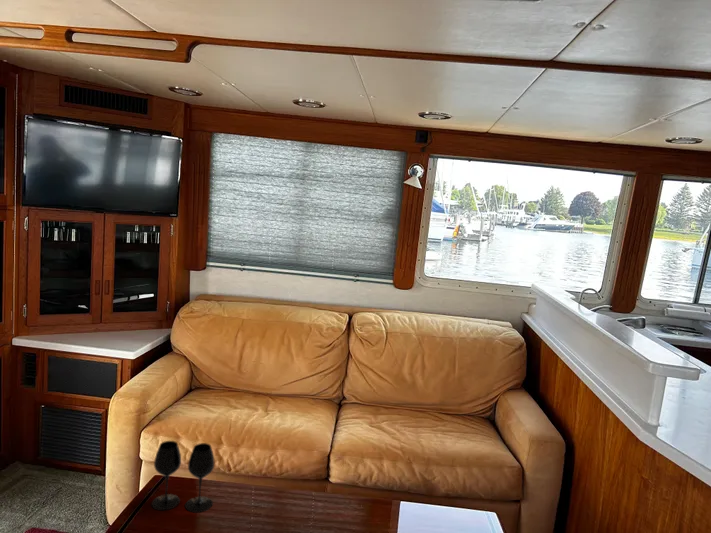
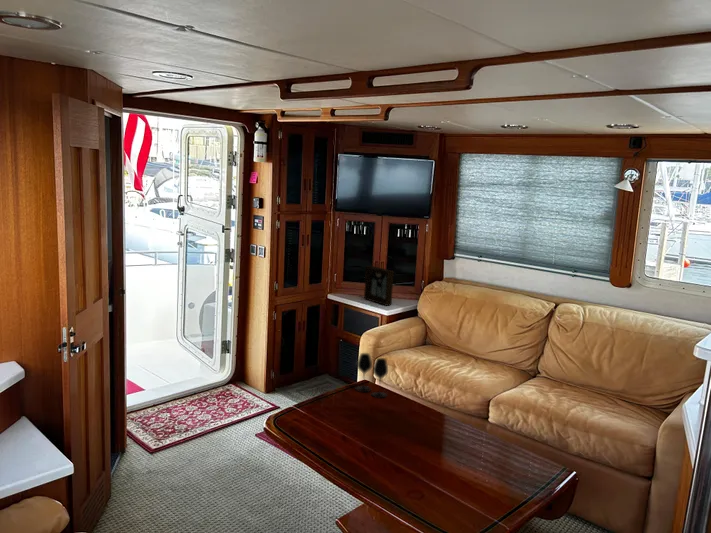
picture frame: none [83,285,138,344] -> present [364,266,394,306]

